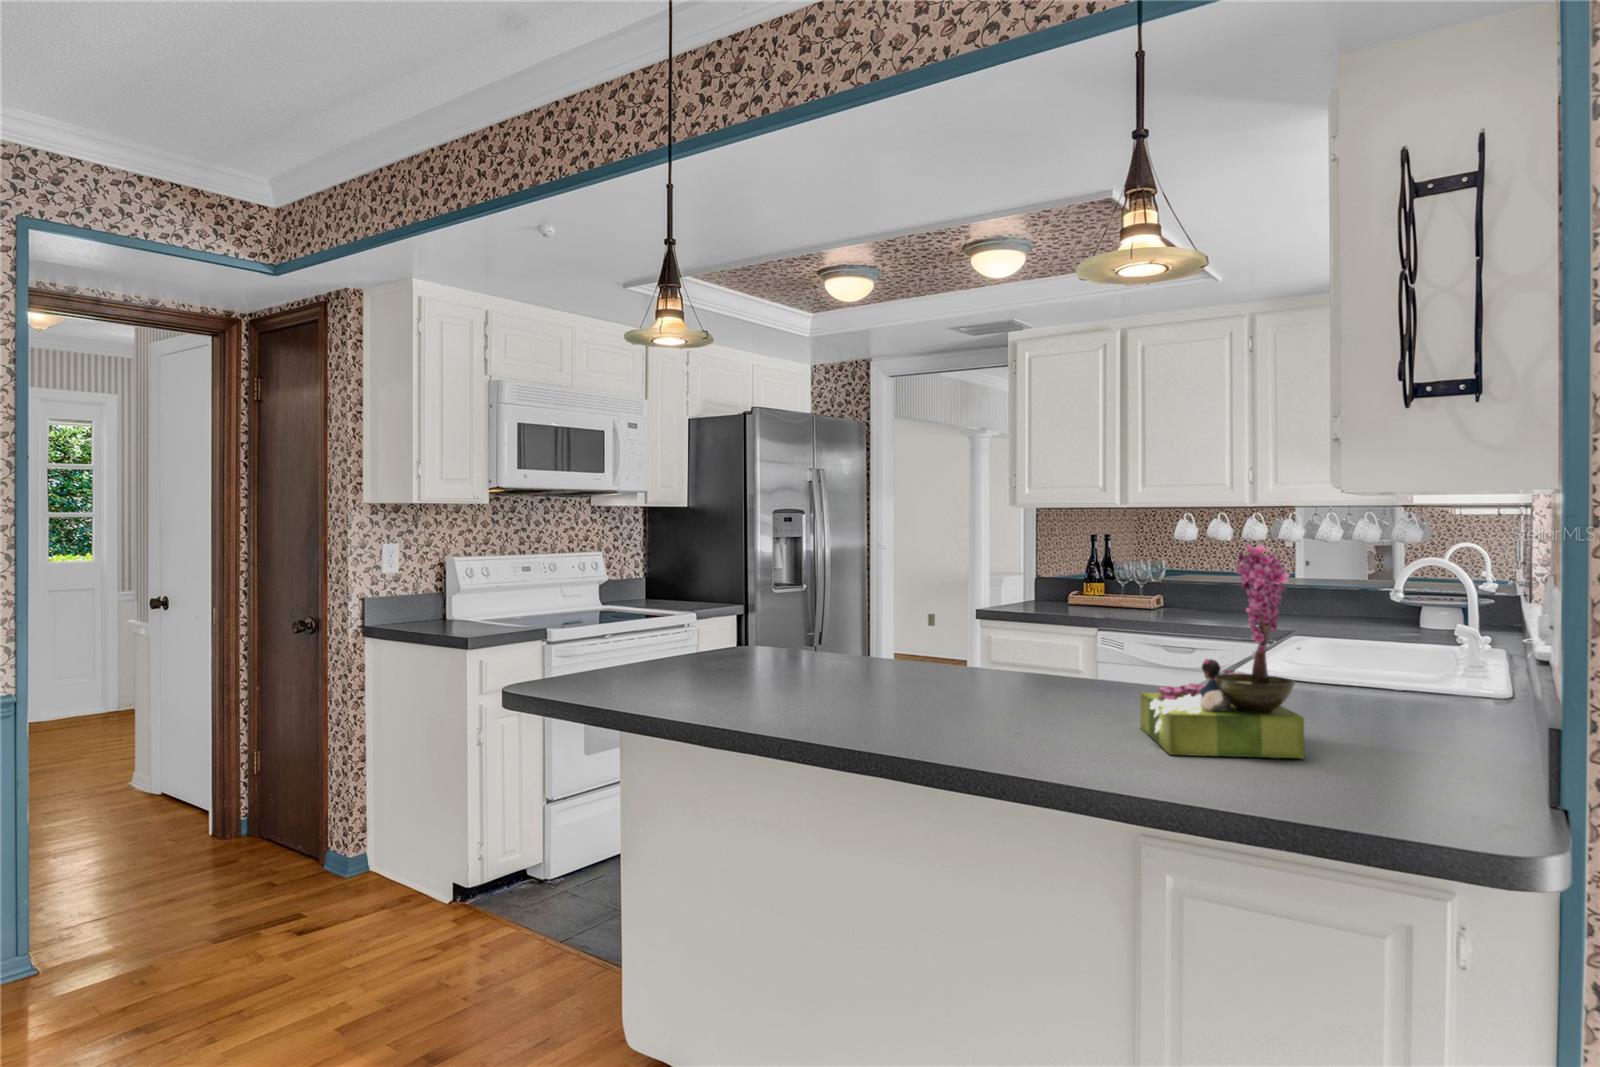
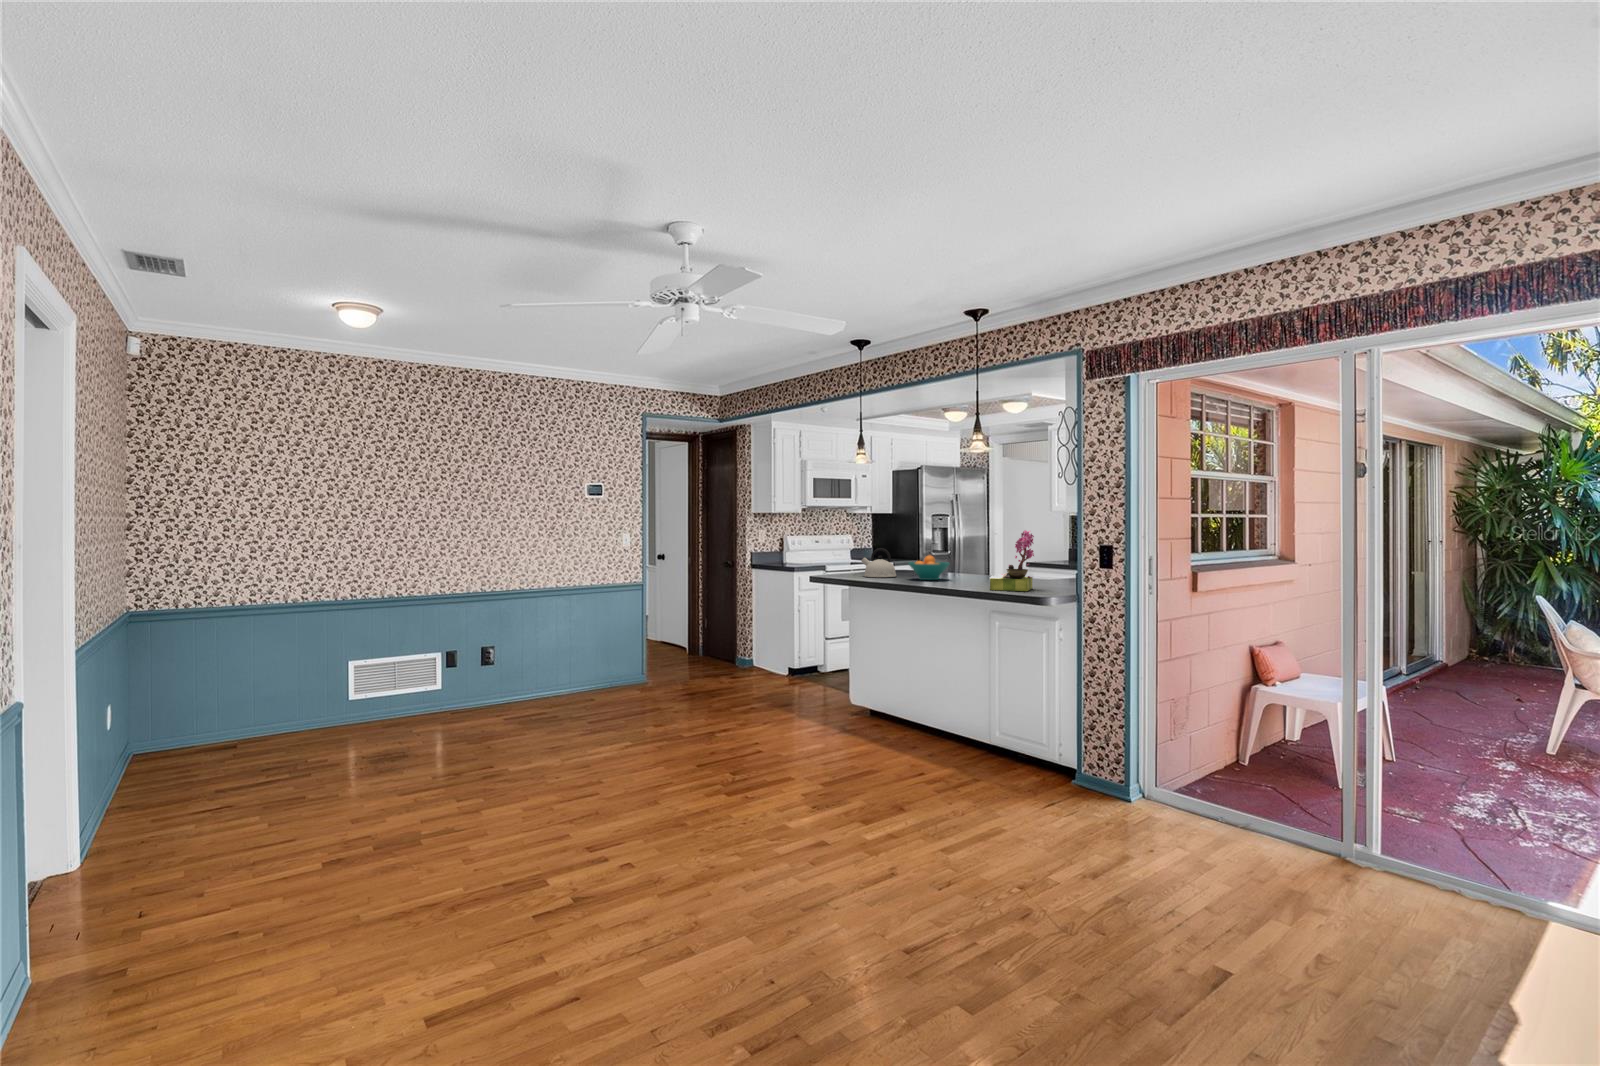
kettle: none [666,595,770,685] -> present [861,548,896,577]
fruit bowl: none [815,618,940,694] -> present [909,555,949,580]

